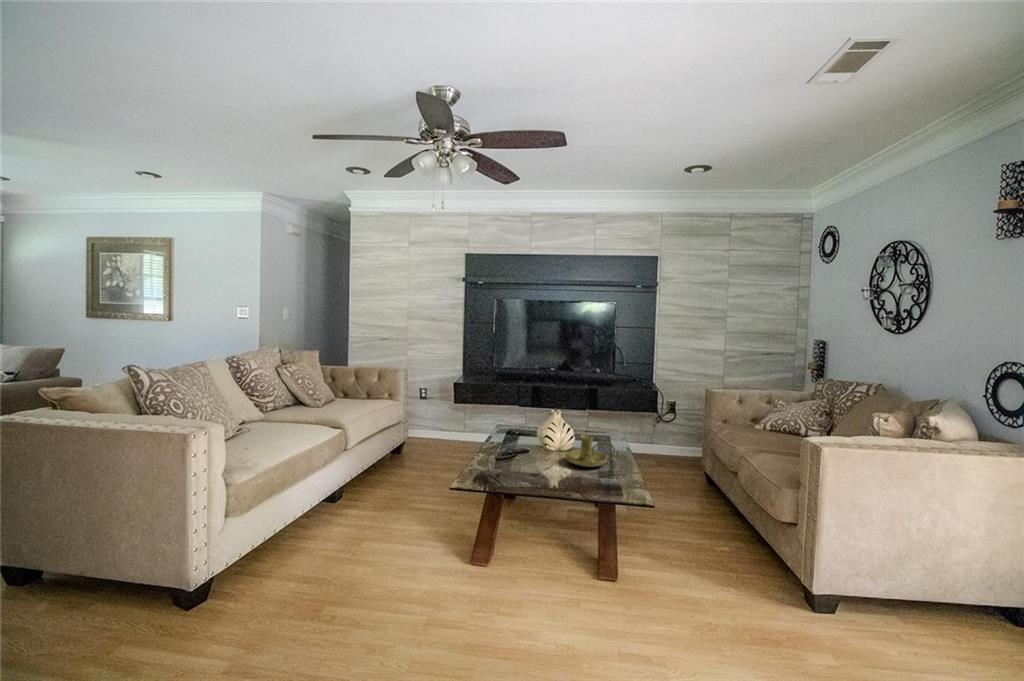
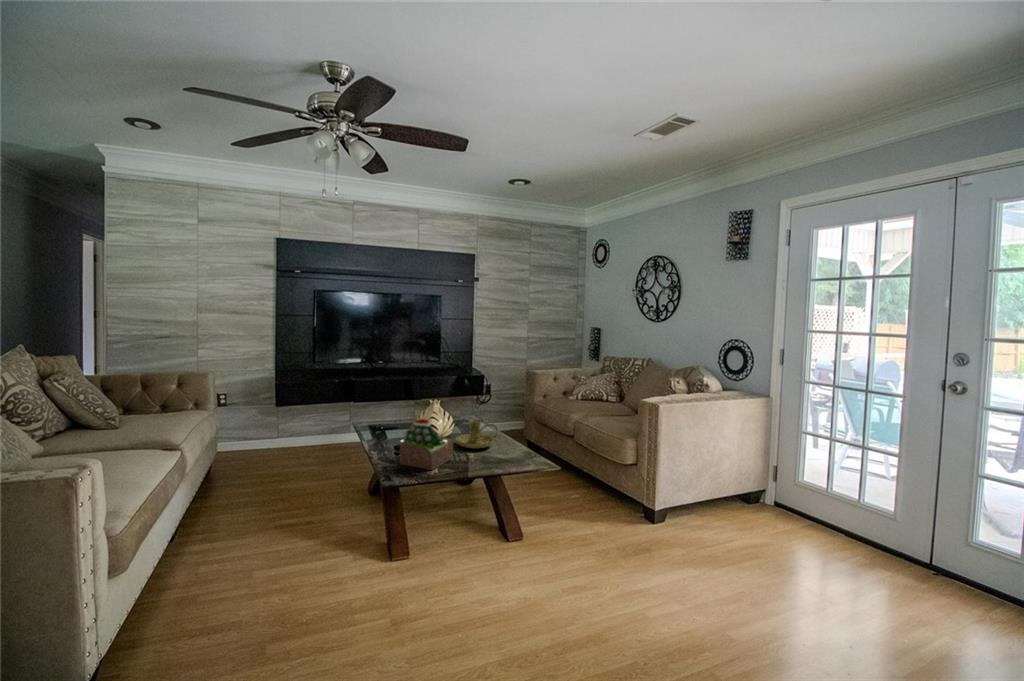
succulent plant: none [496,427,552,479] -> present [400,419,453,470]

